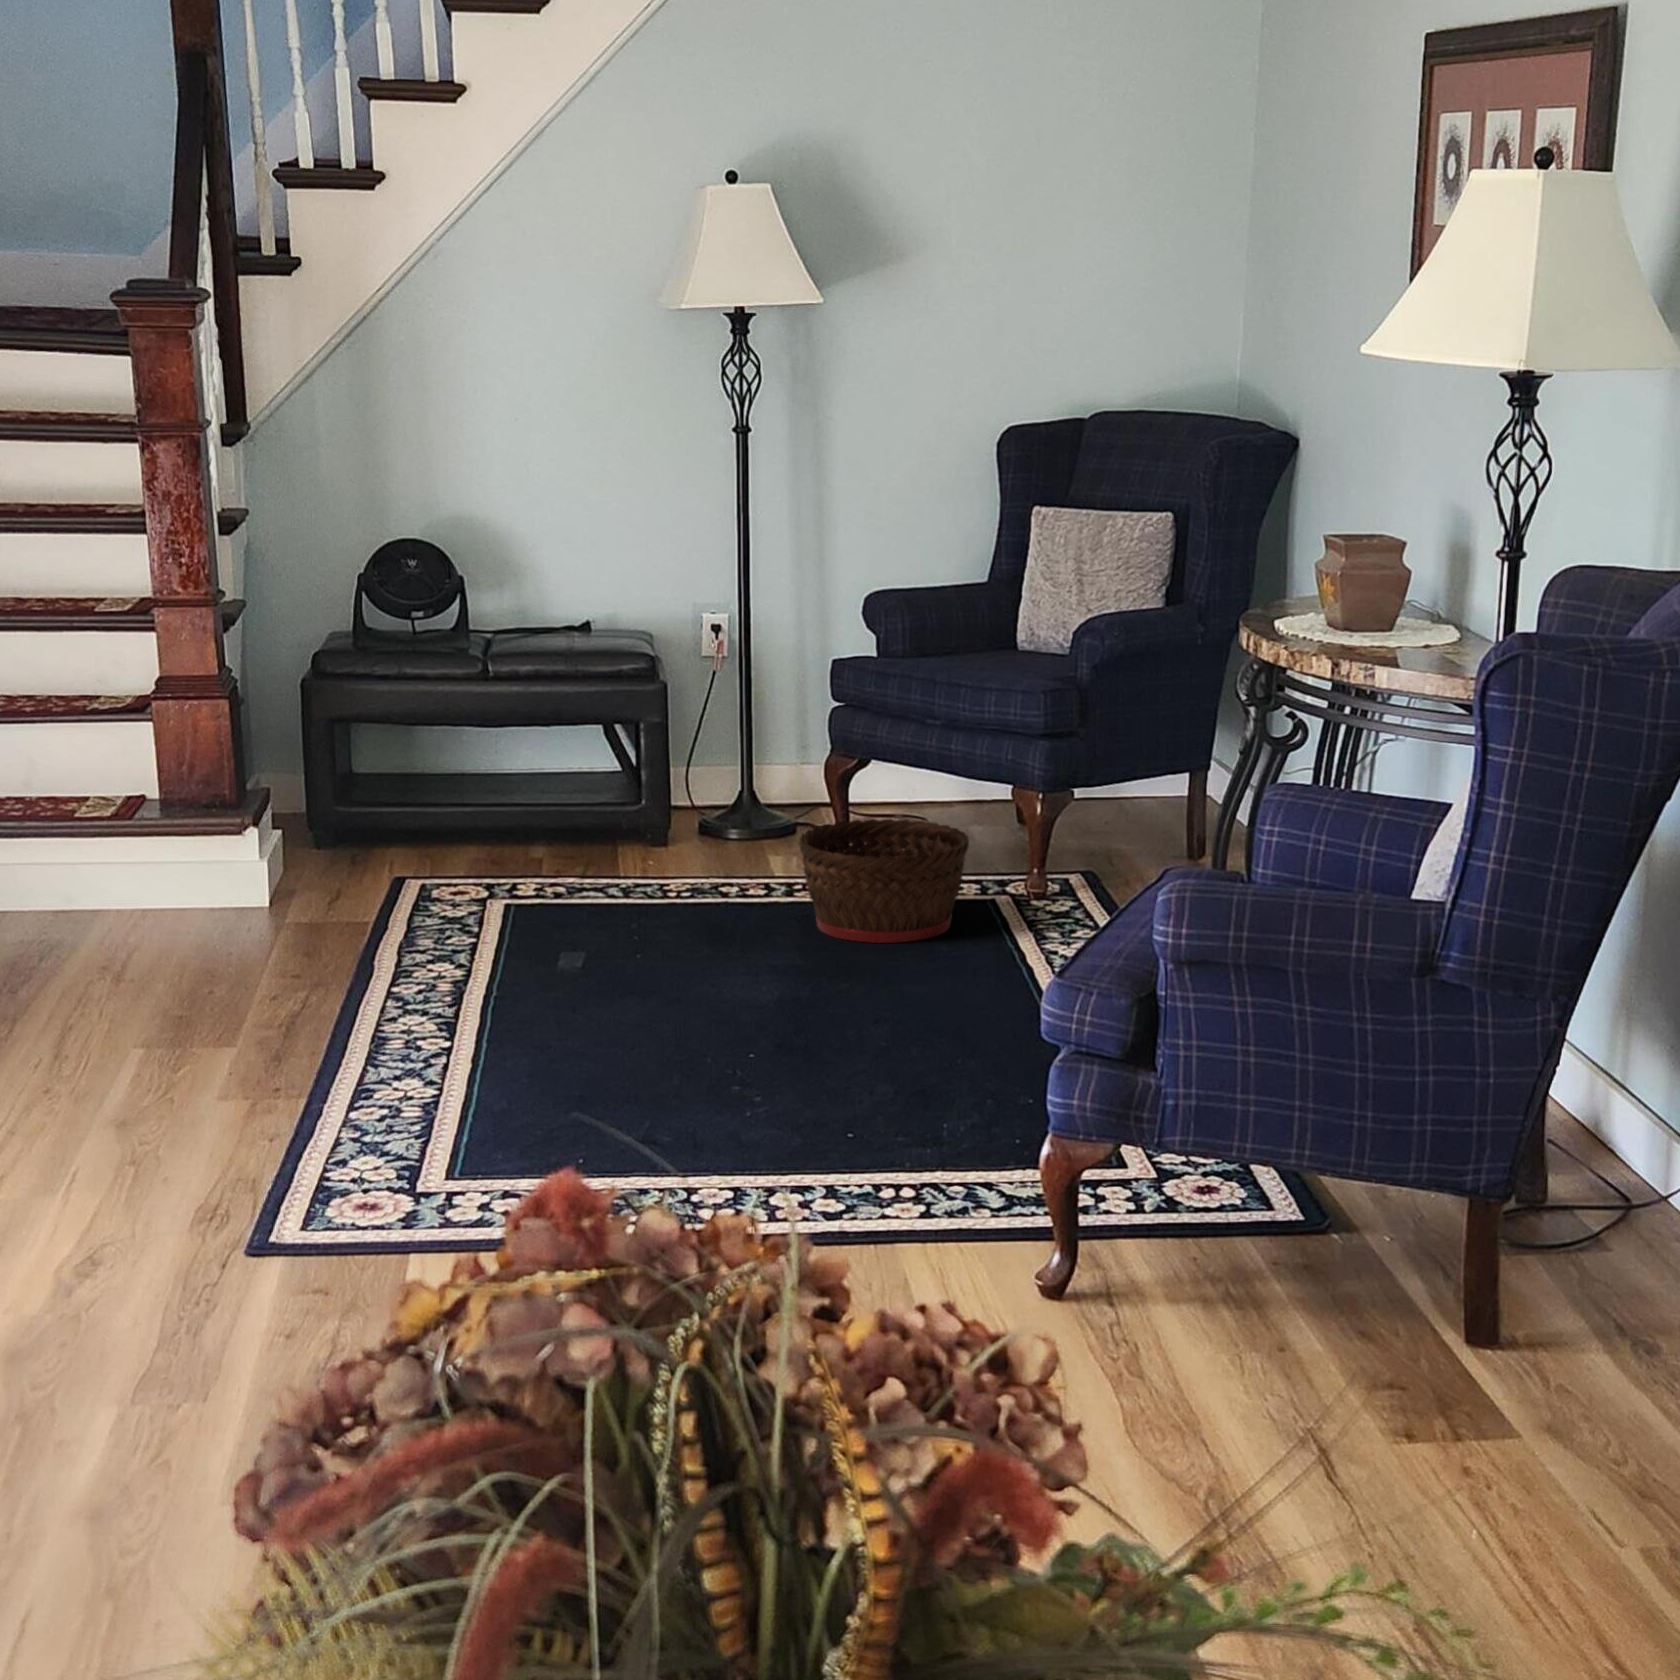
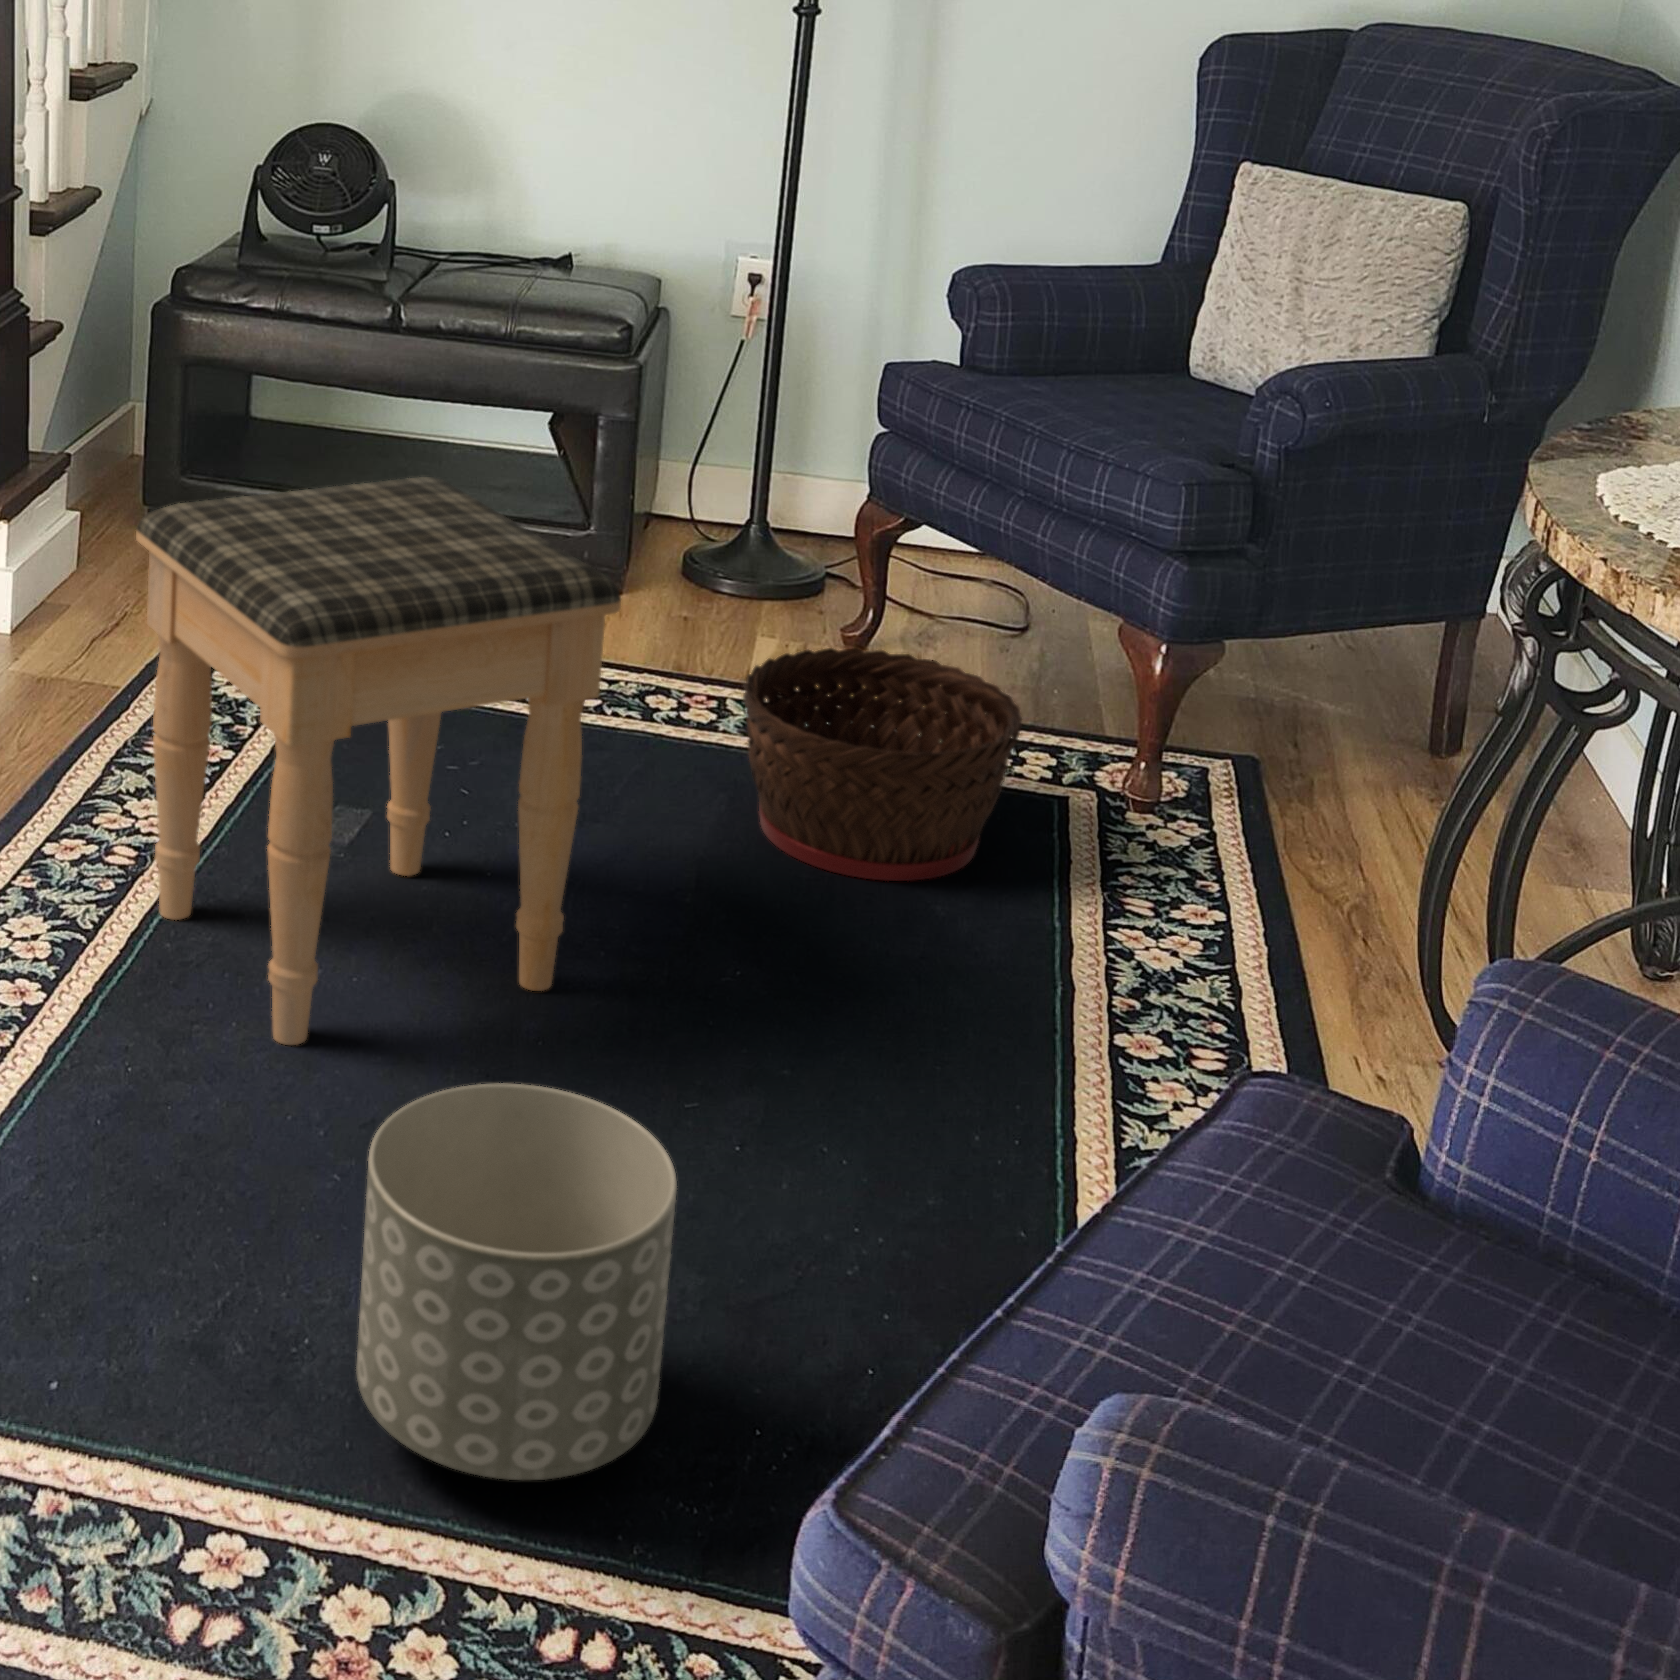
footstool: none [447,717,757,1042] -> present [136,477,621,1045]
planter: none [726,969,886,1145] -> present [356,1083,677,1480]

